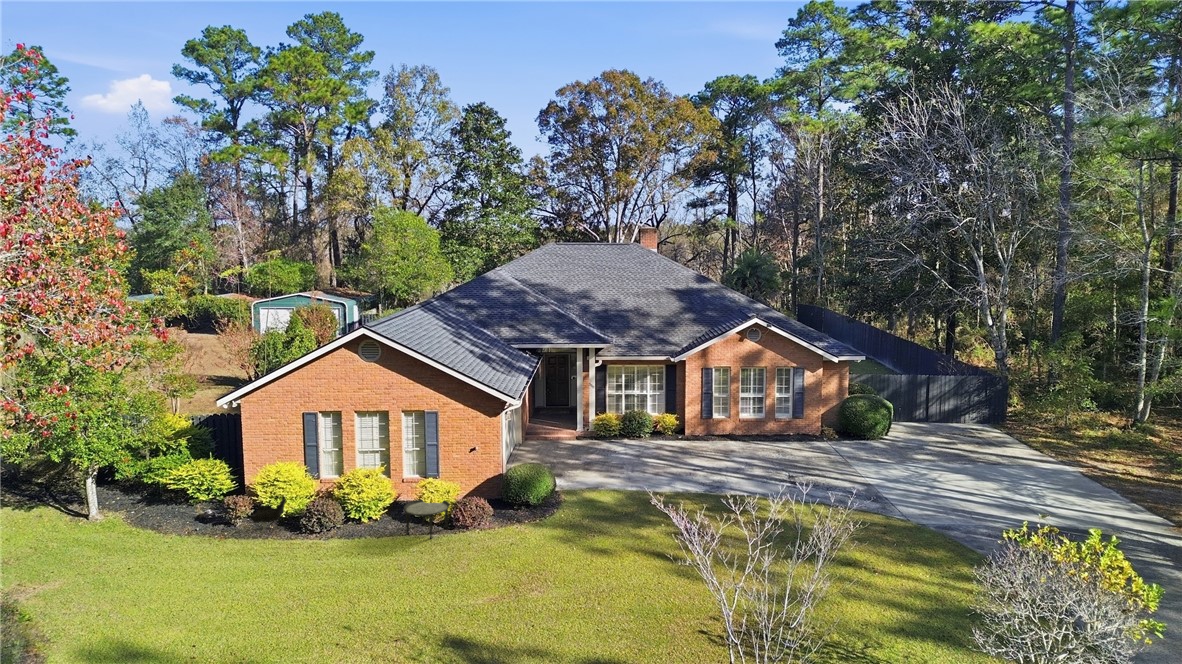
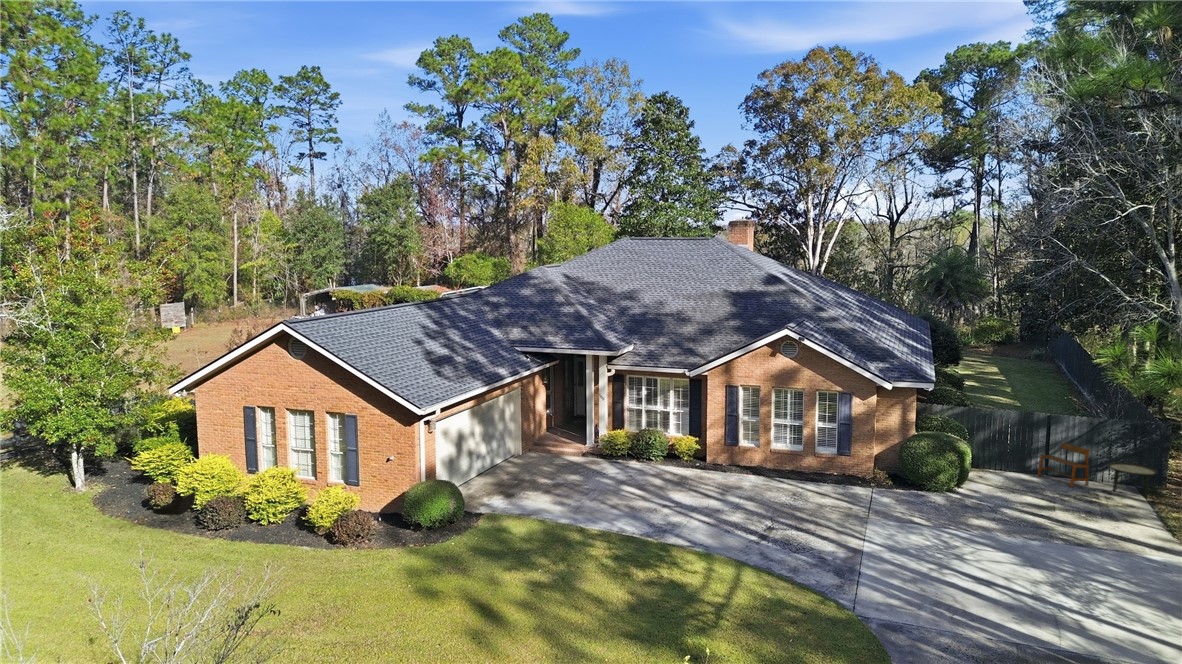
bench: none [922,396,959,429] -> present [1038,443,1090,487]
round table: present [404,499,450,539] -> present [1108,462,1158,496]

